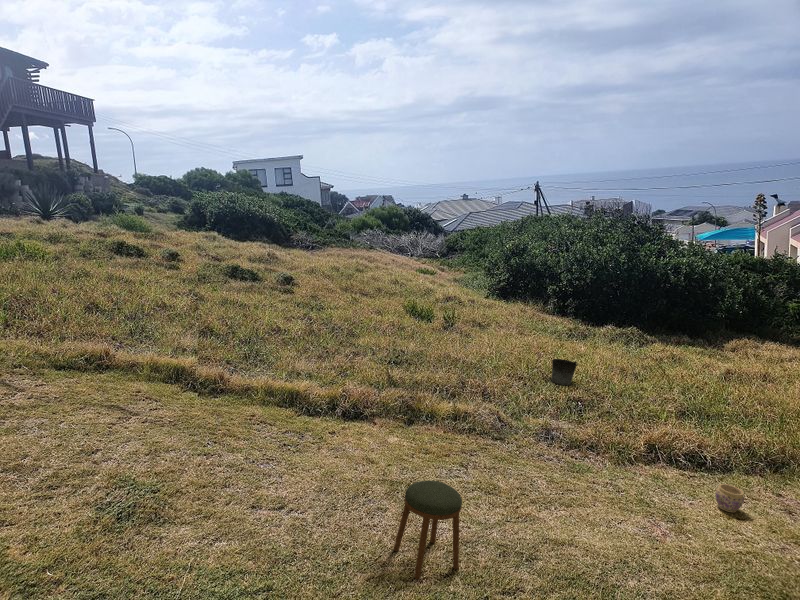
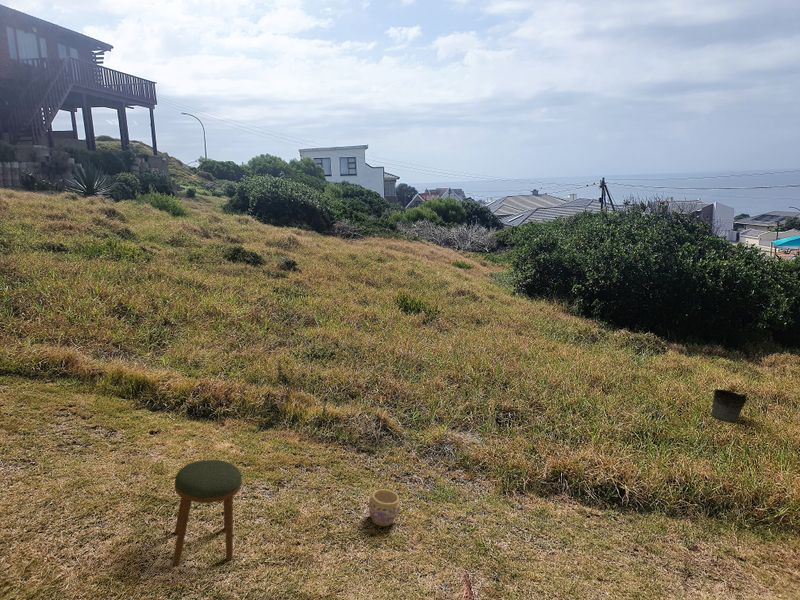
bucket: present [551,359,578,385] -> present [711,389,749,423]
planter: present [715,484,744,513] -> present [369,489,400,526]

